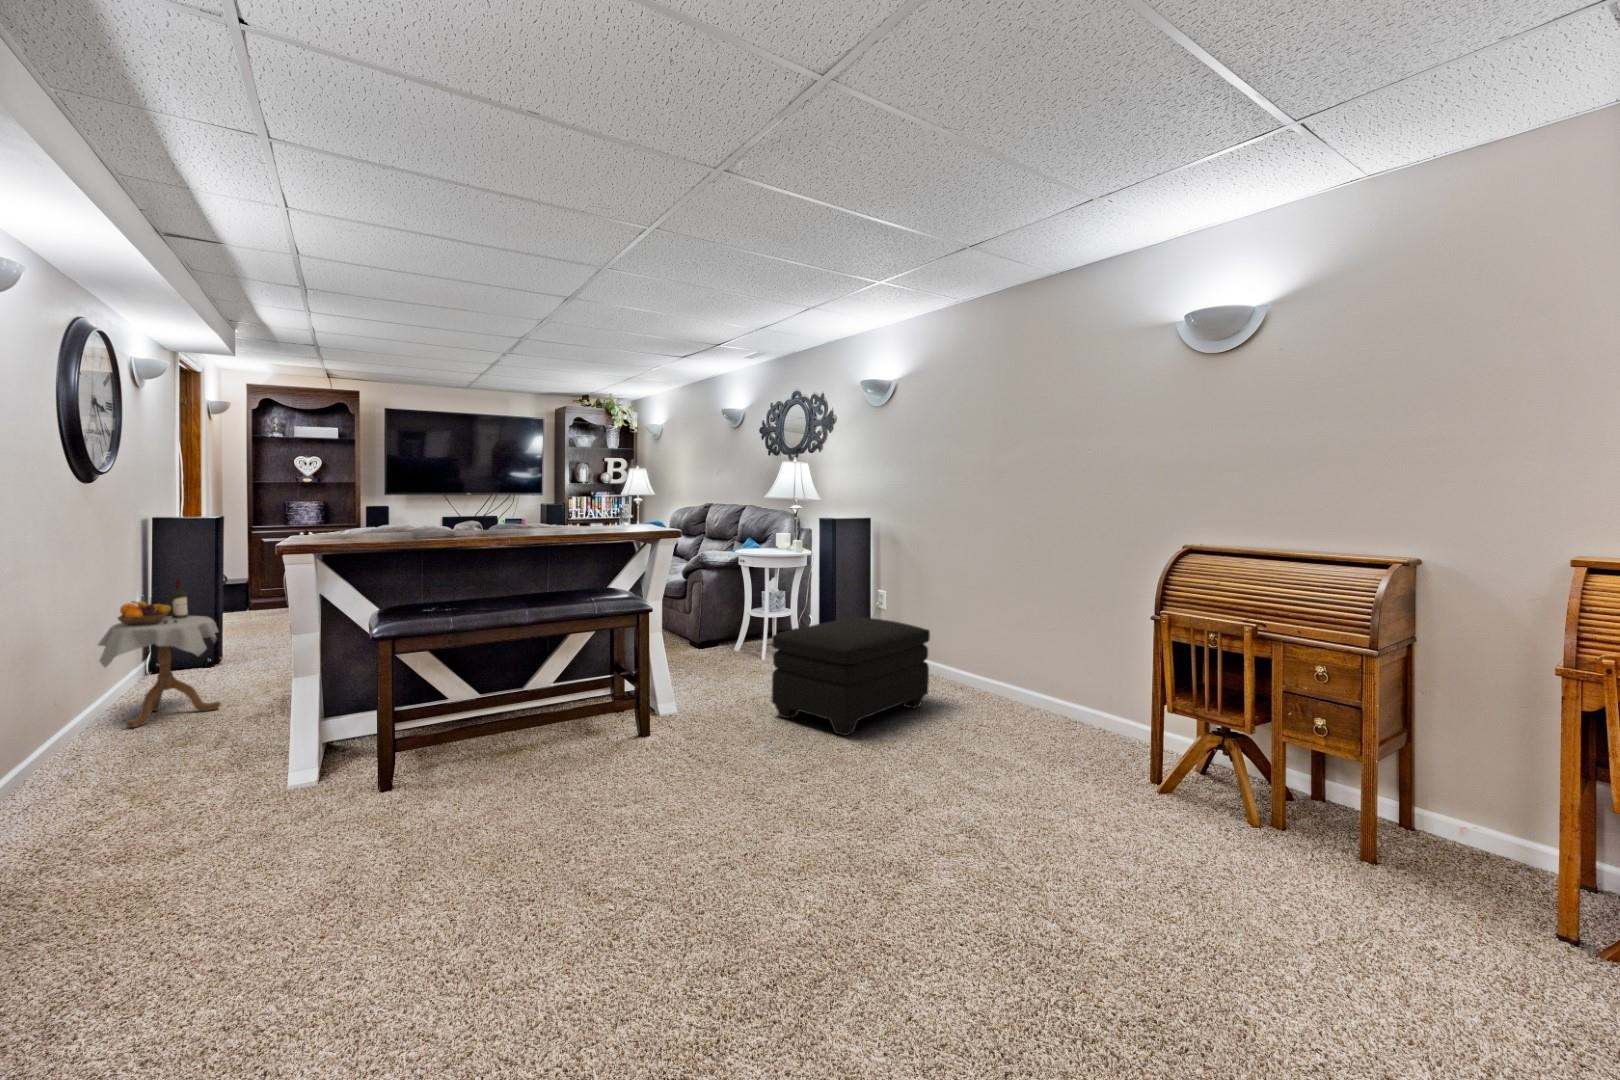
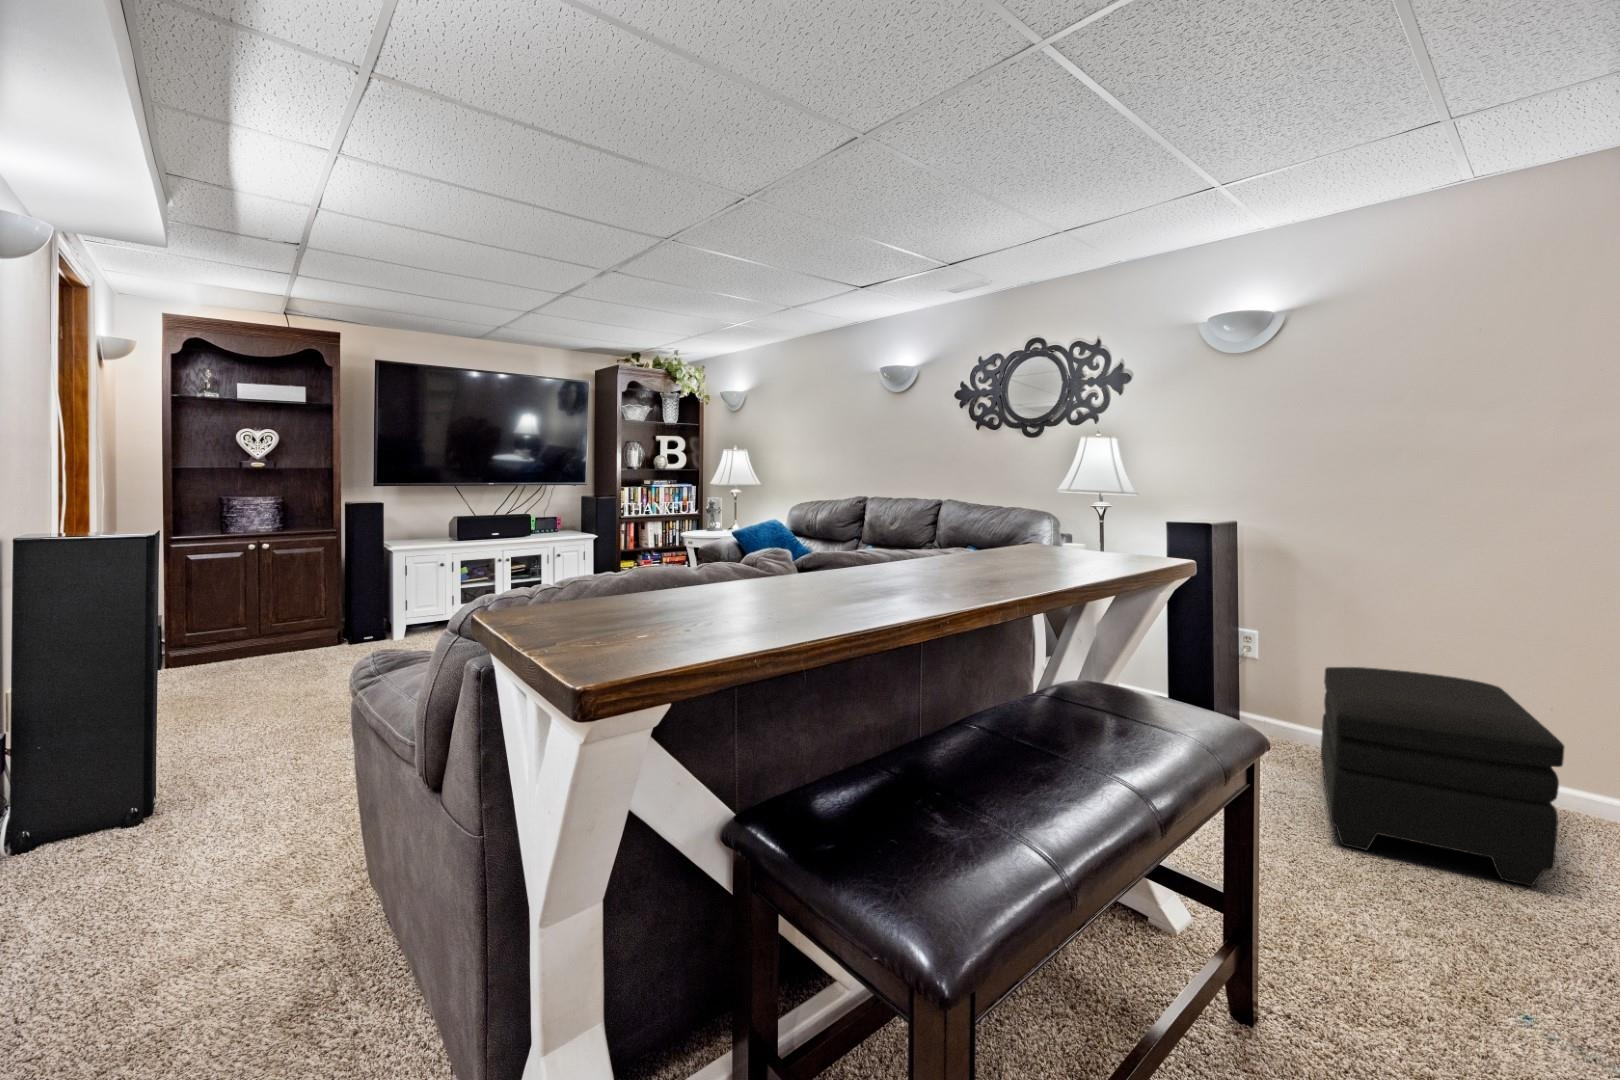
side table: present [98,579,221,728] -> none [80,661,337,1014]

